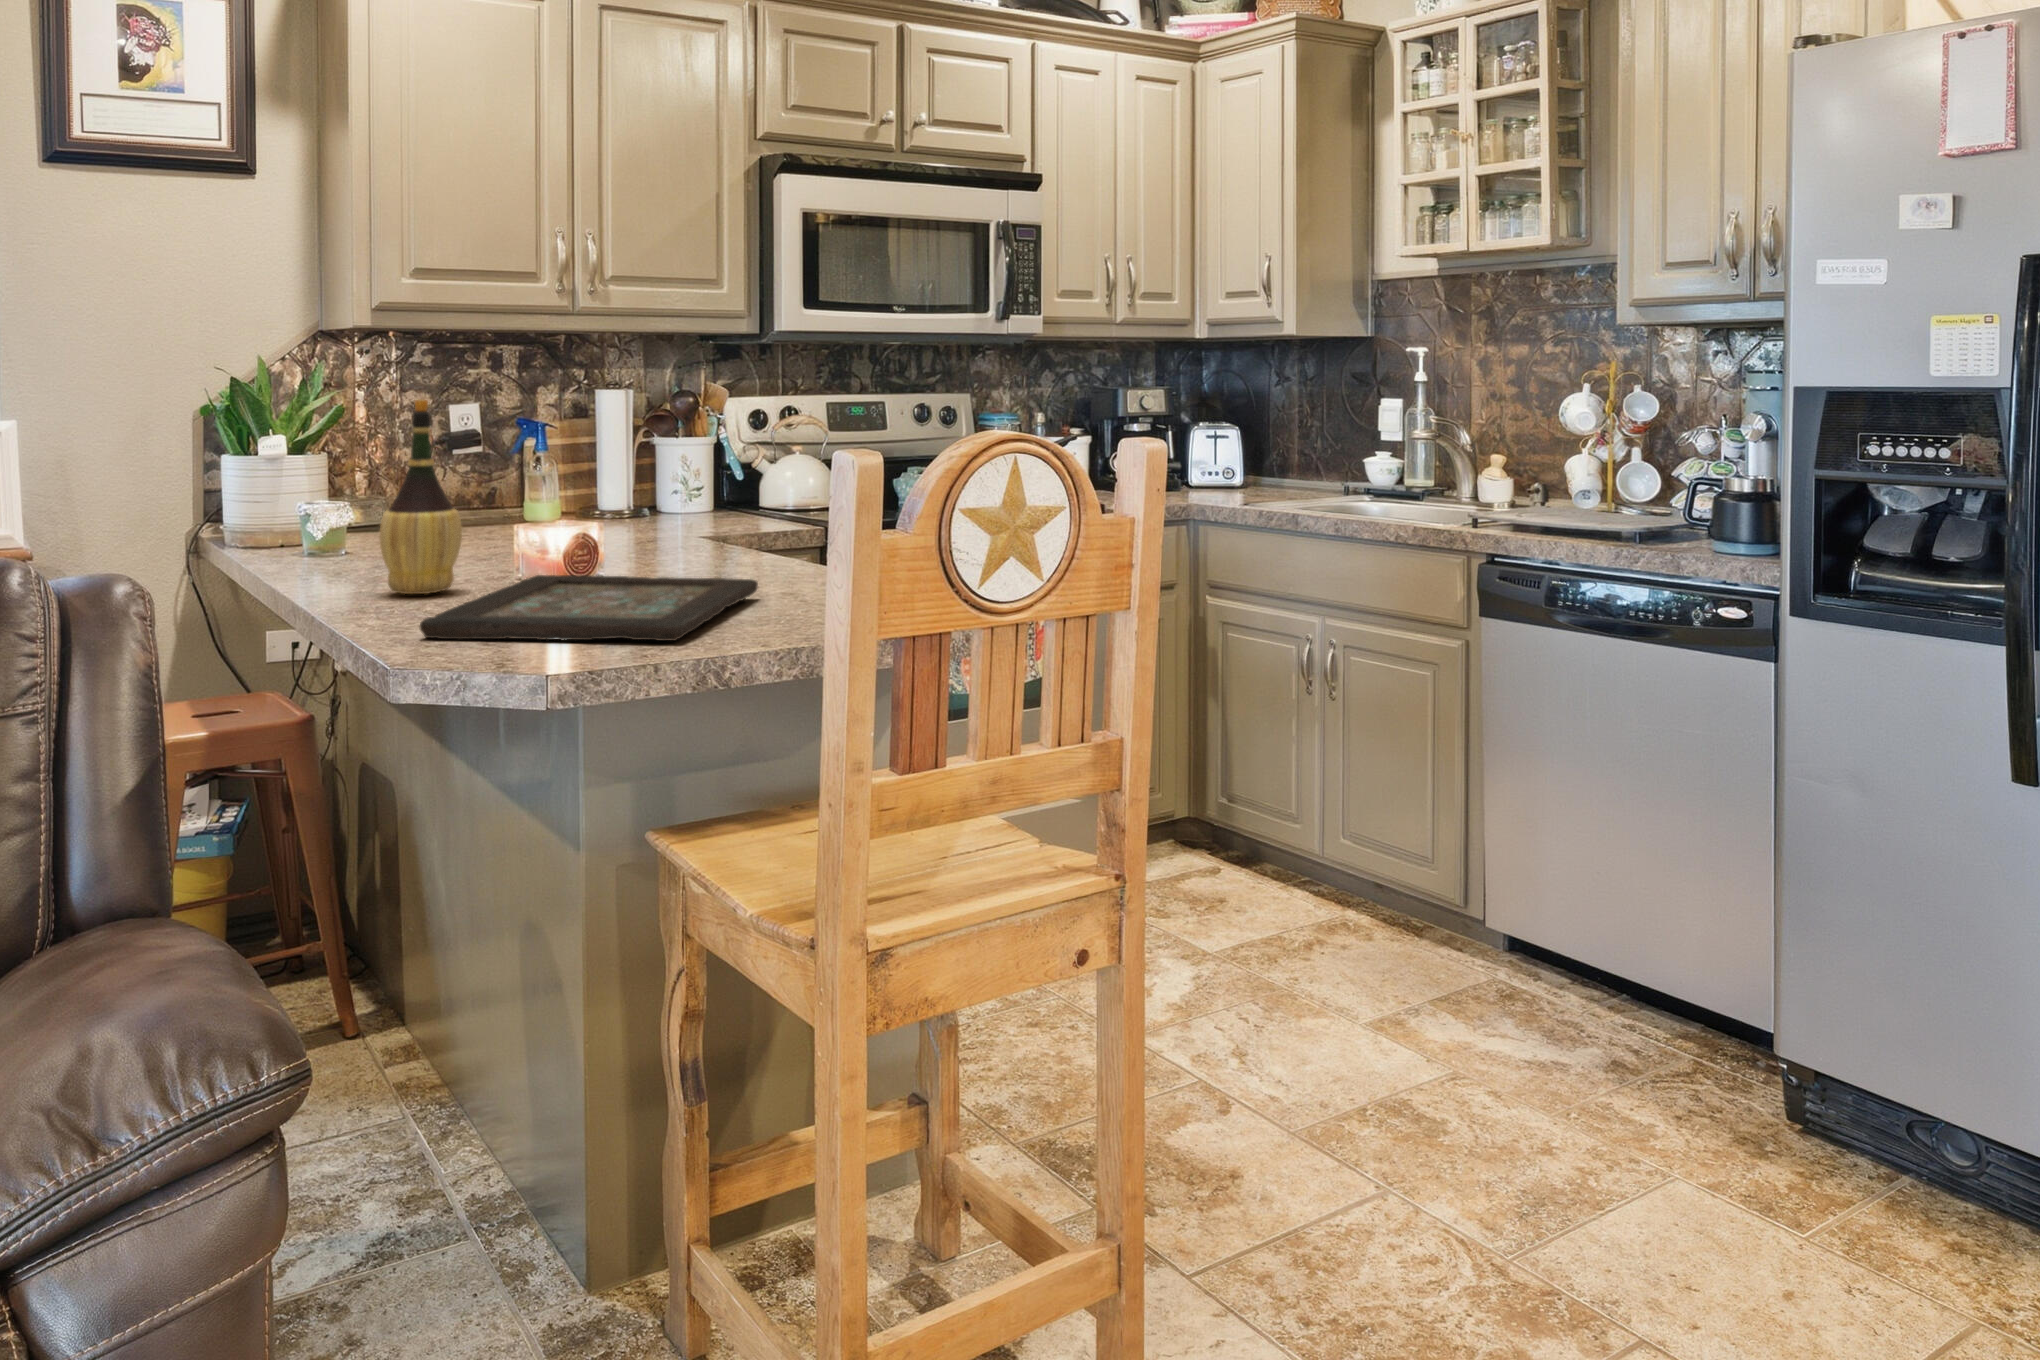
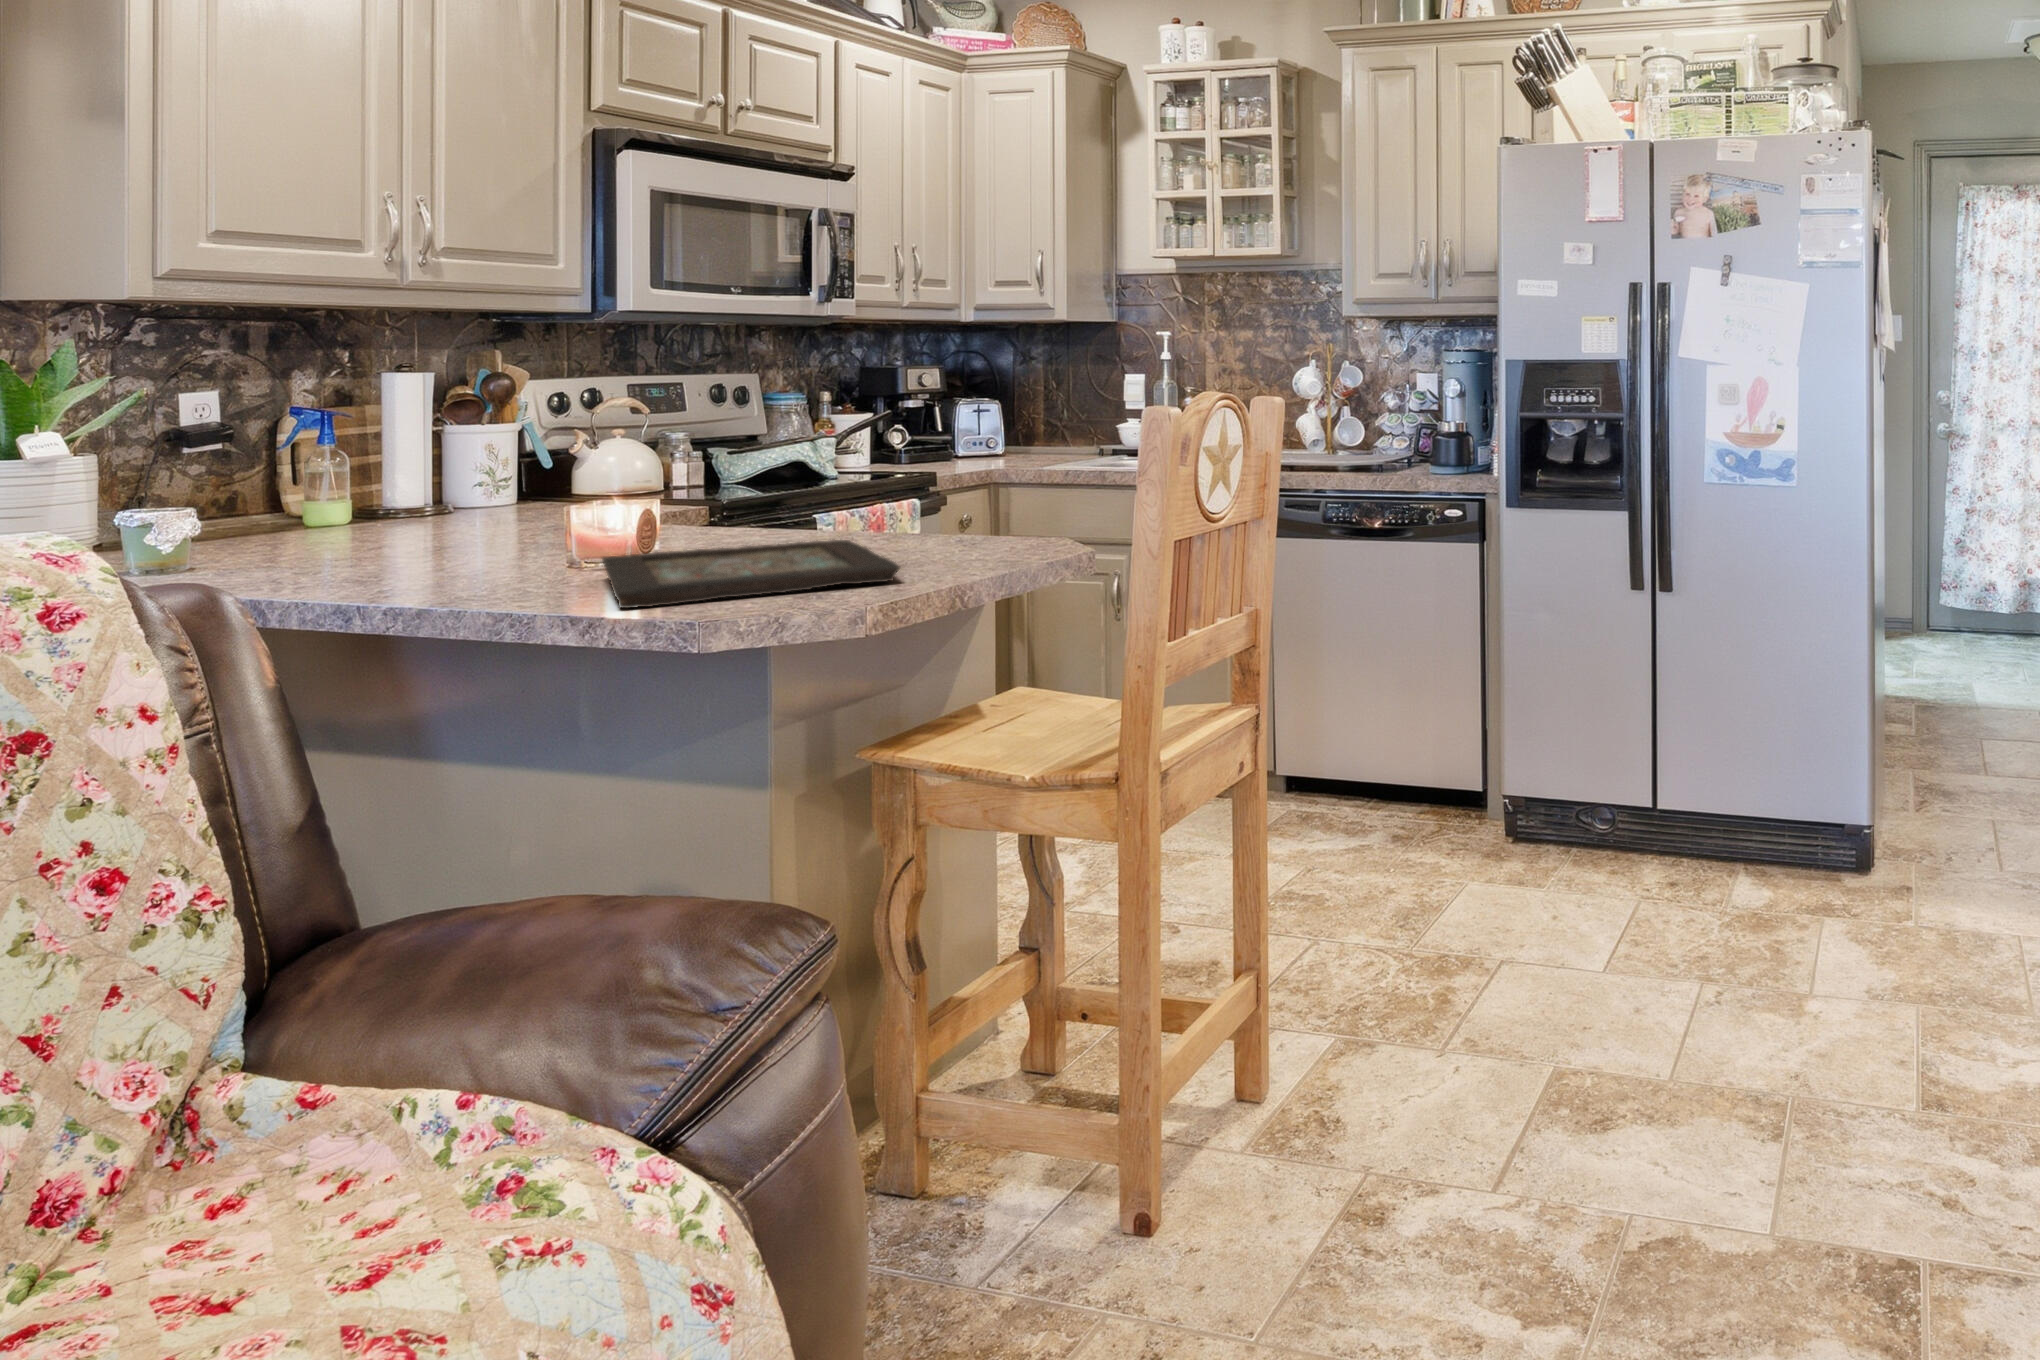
wine bottle: present [379,399,462,594] -> none [387,379,493,592]

